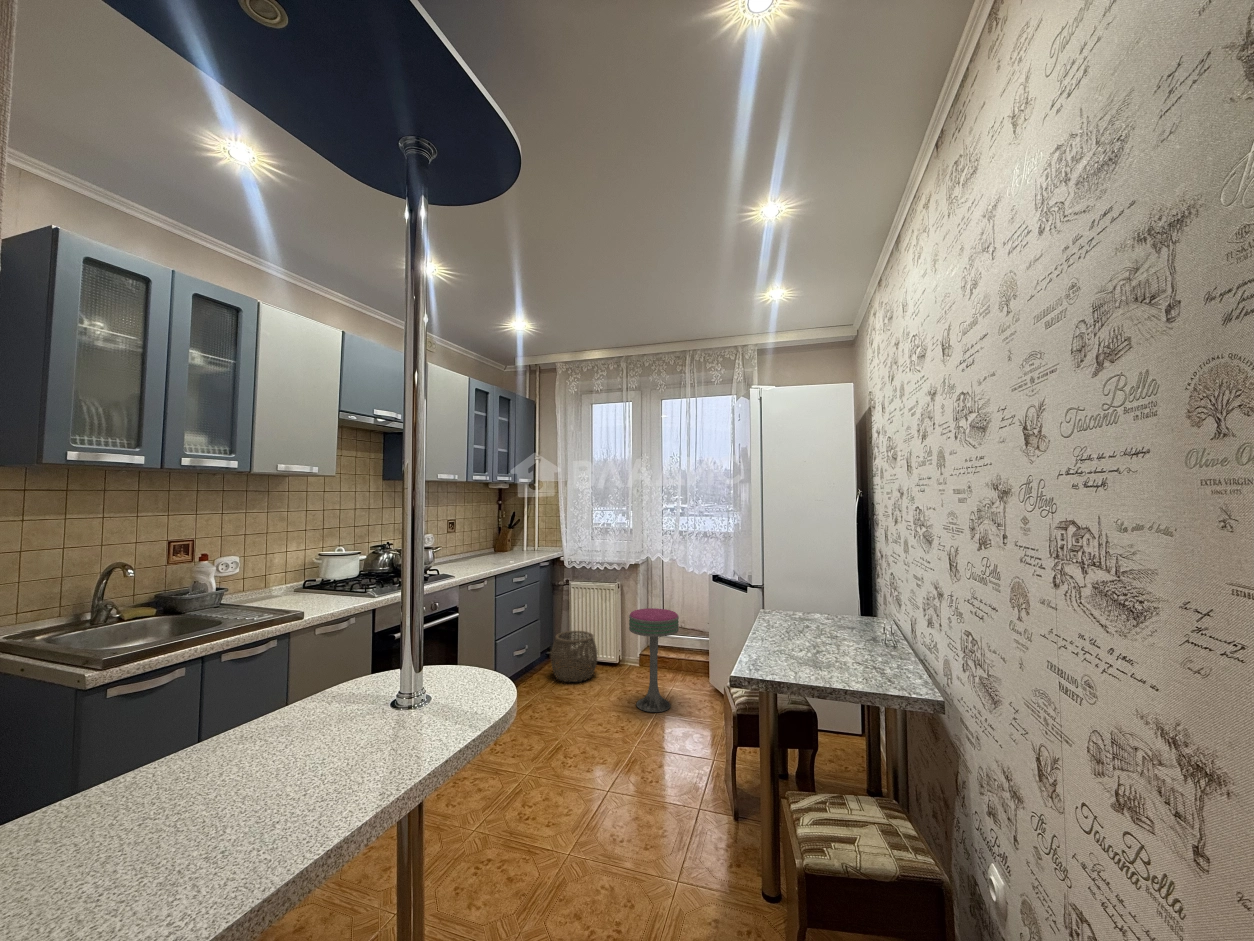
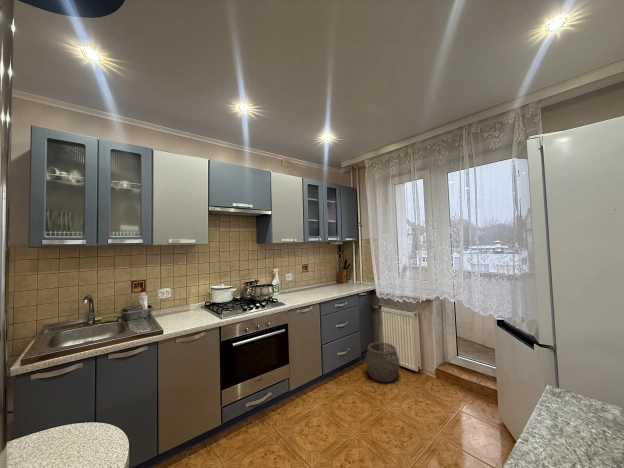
bar stool: present [629,608,679,712] -> none [413,340,459,434]

